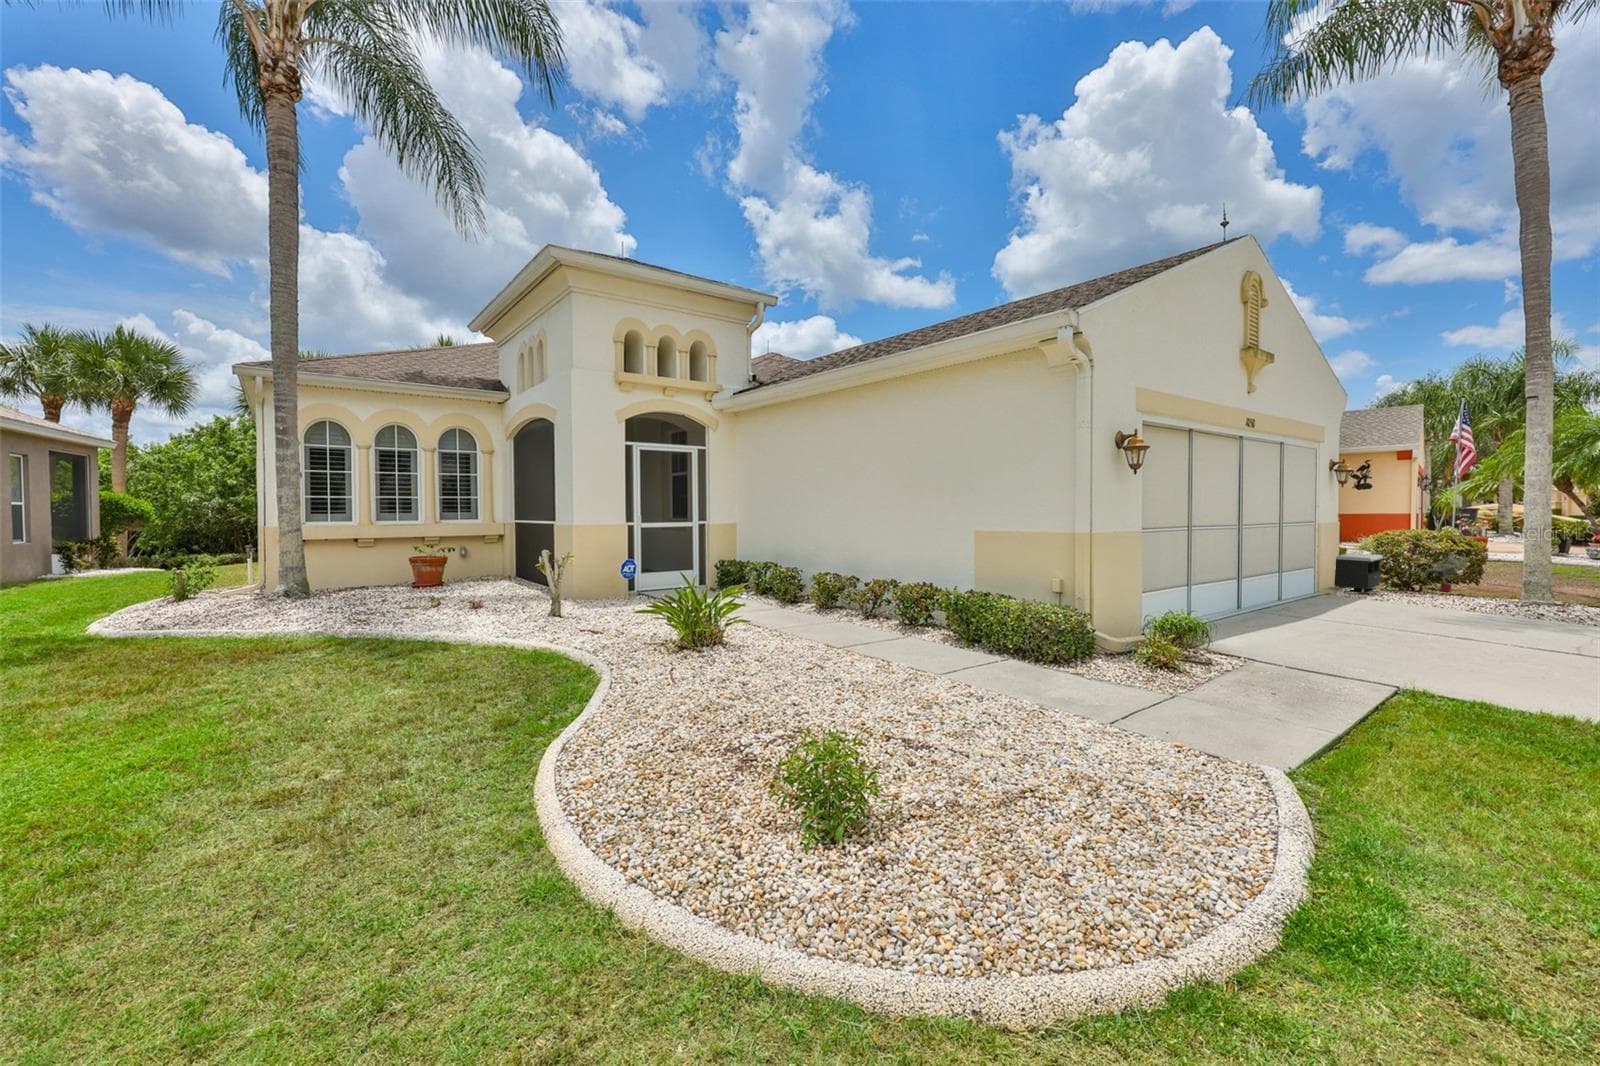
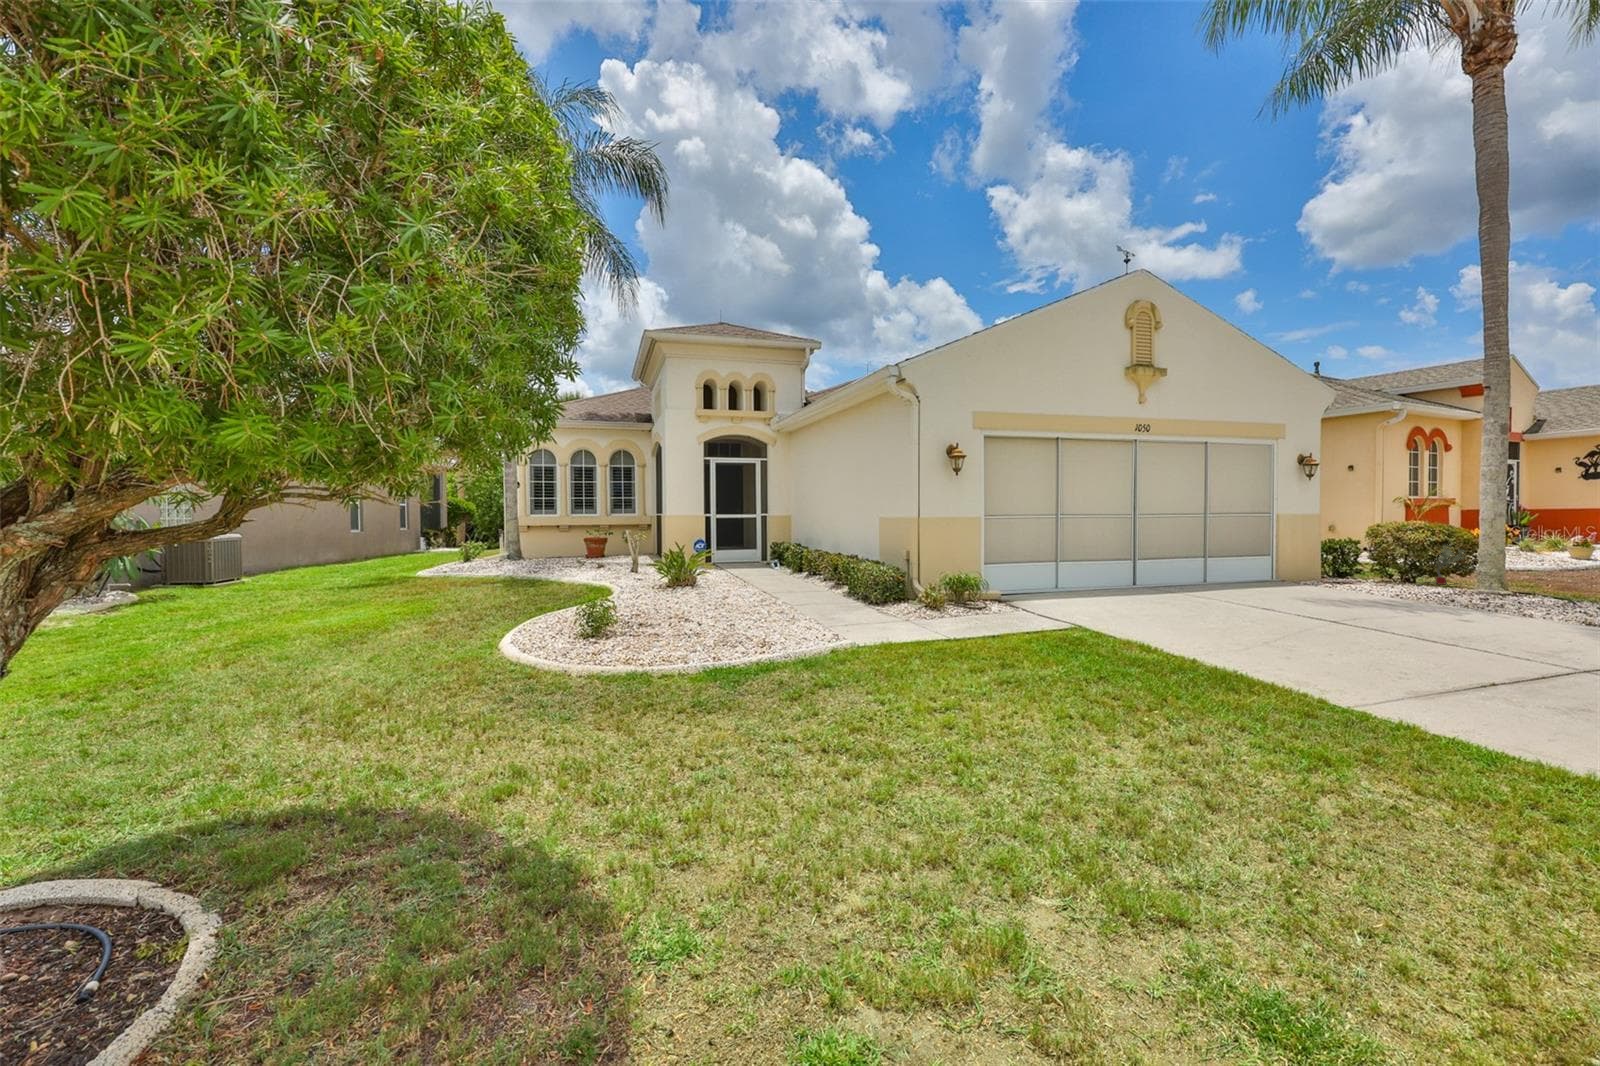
storage bench: present [1334,553,1383,592] -> none [1312,545,1373,582]

